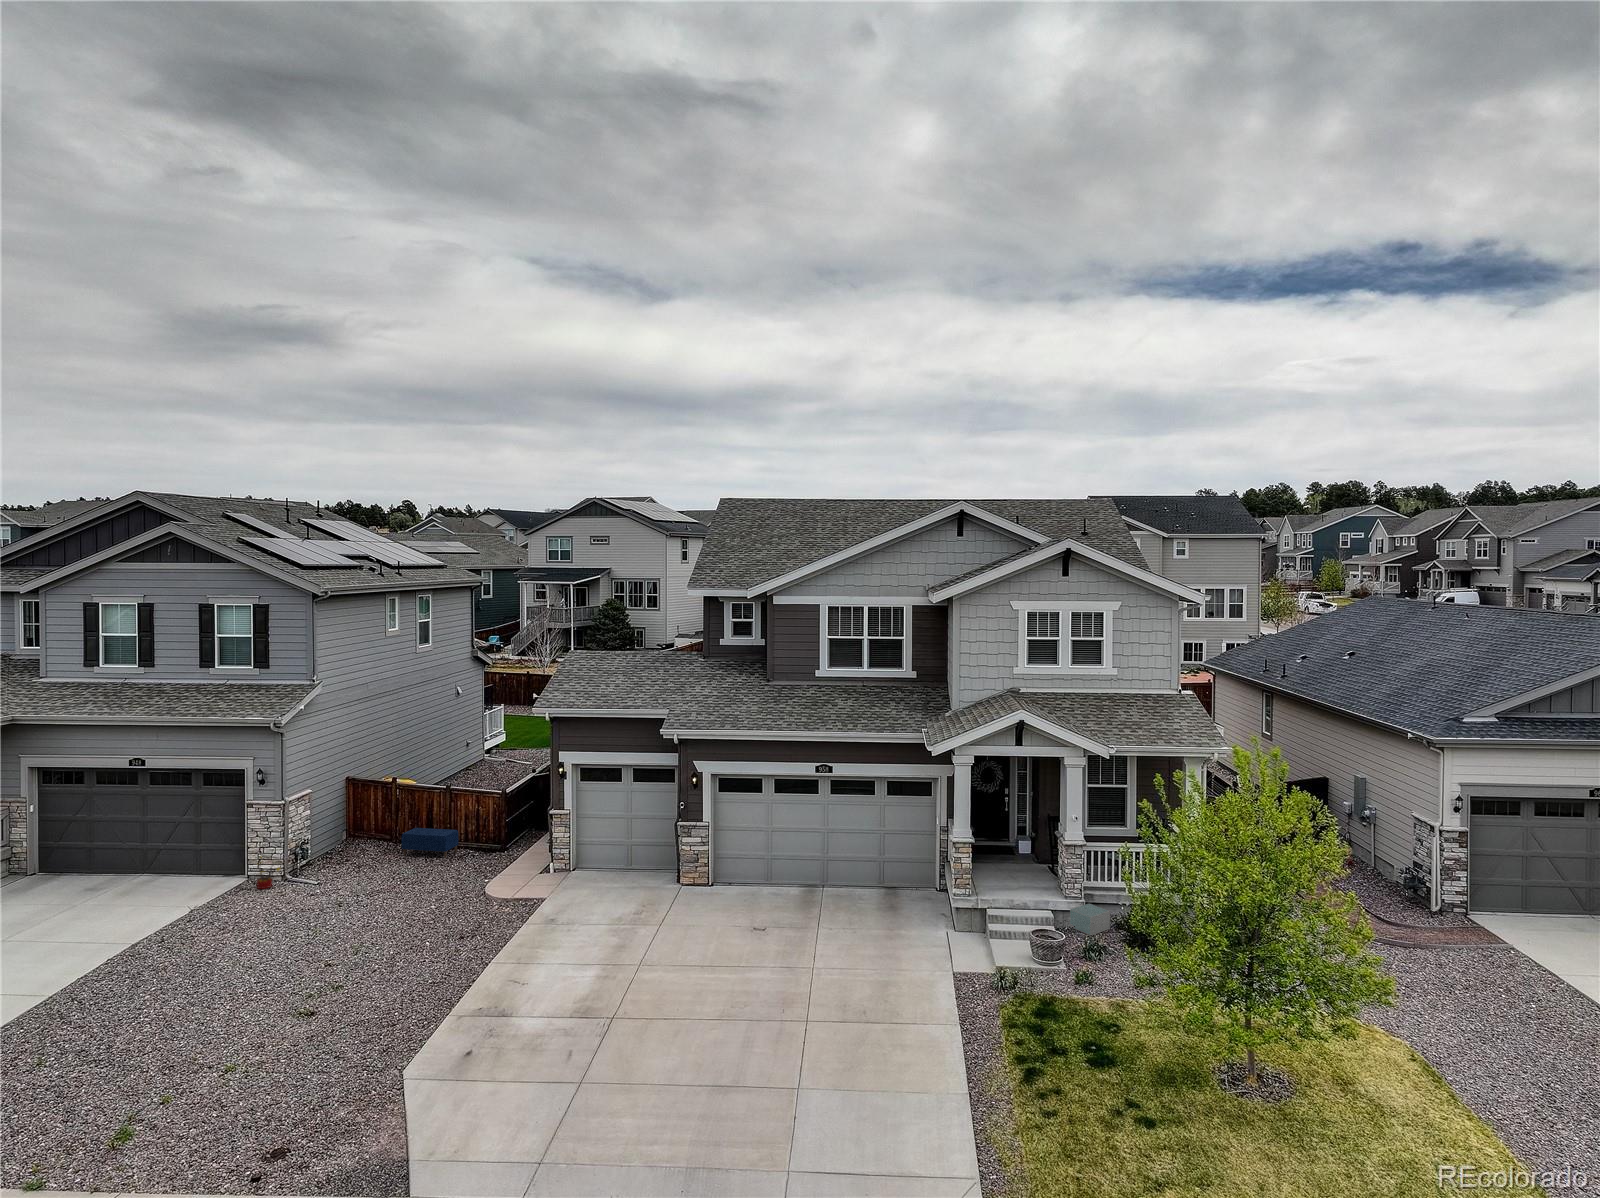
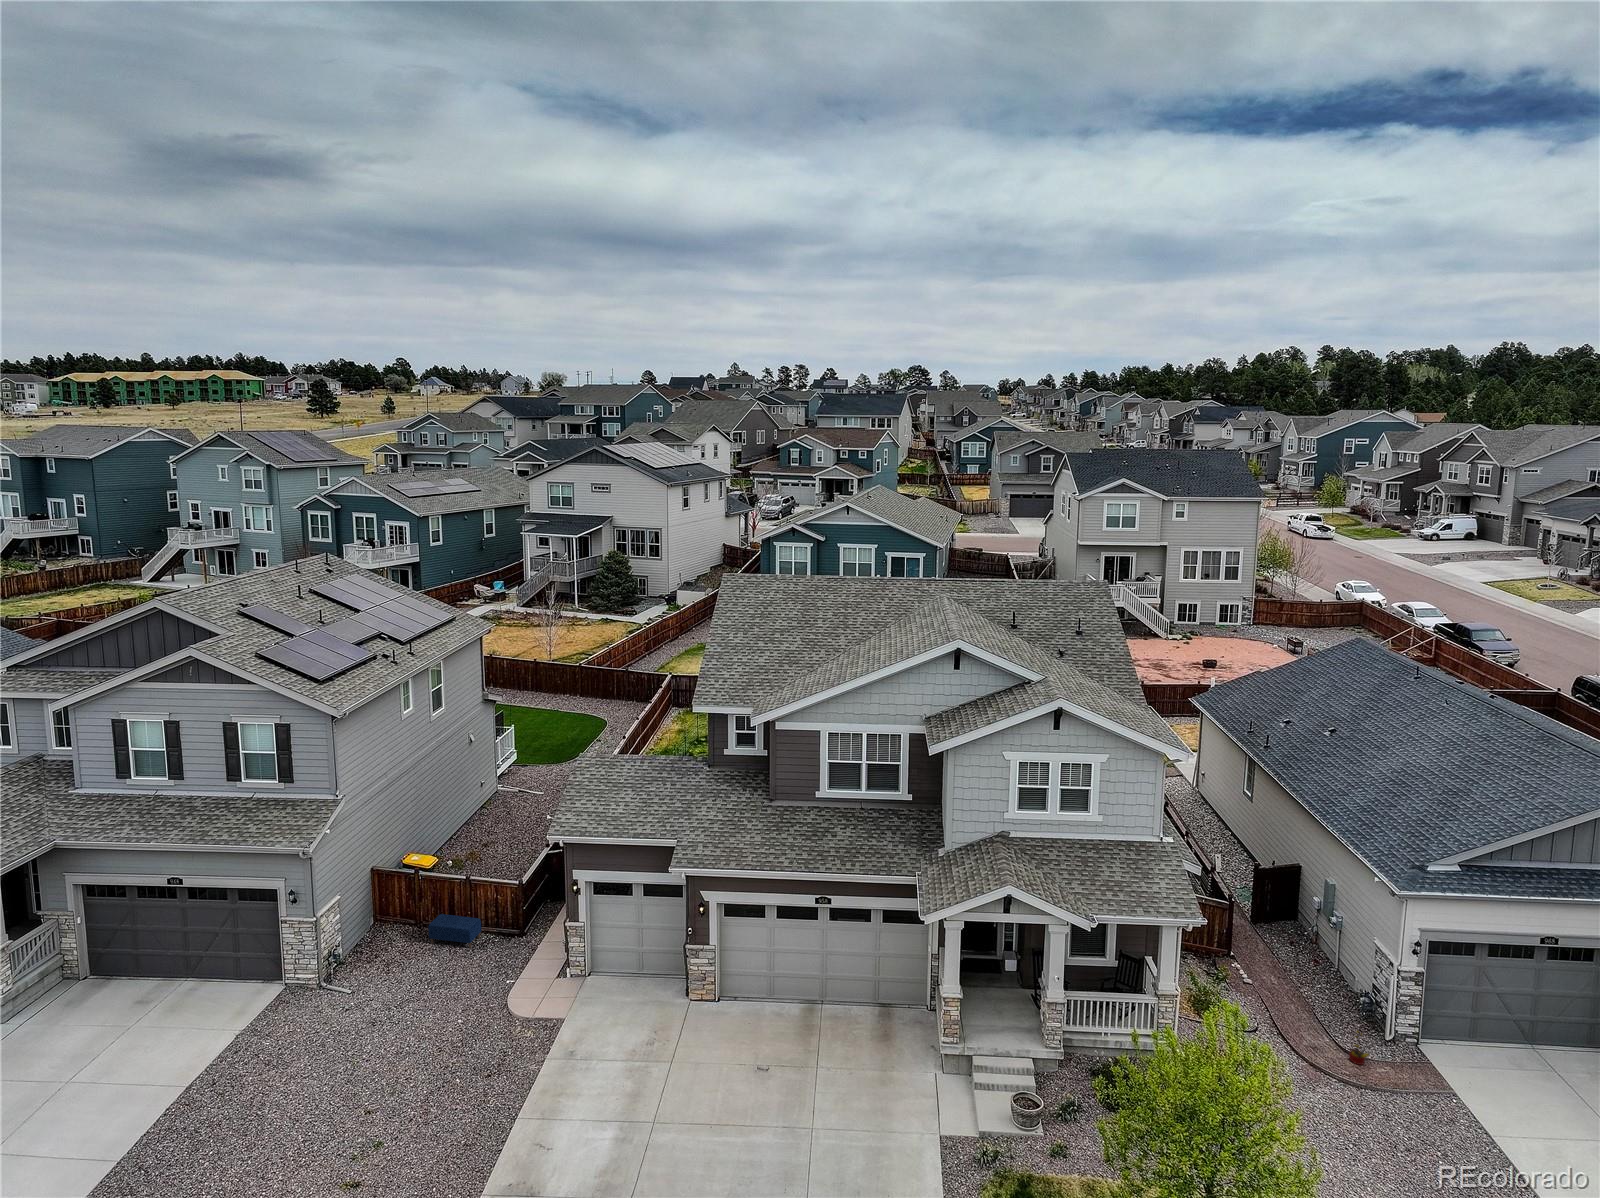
decorative plant: present [257,859,280,889] -> present [1349,1031,1371,1065]
storage box: present [1070,904,1110,935] -> none [1044,1054,1082,1093]

